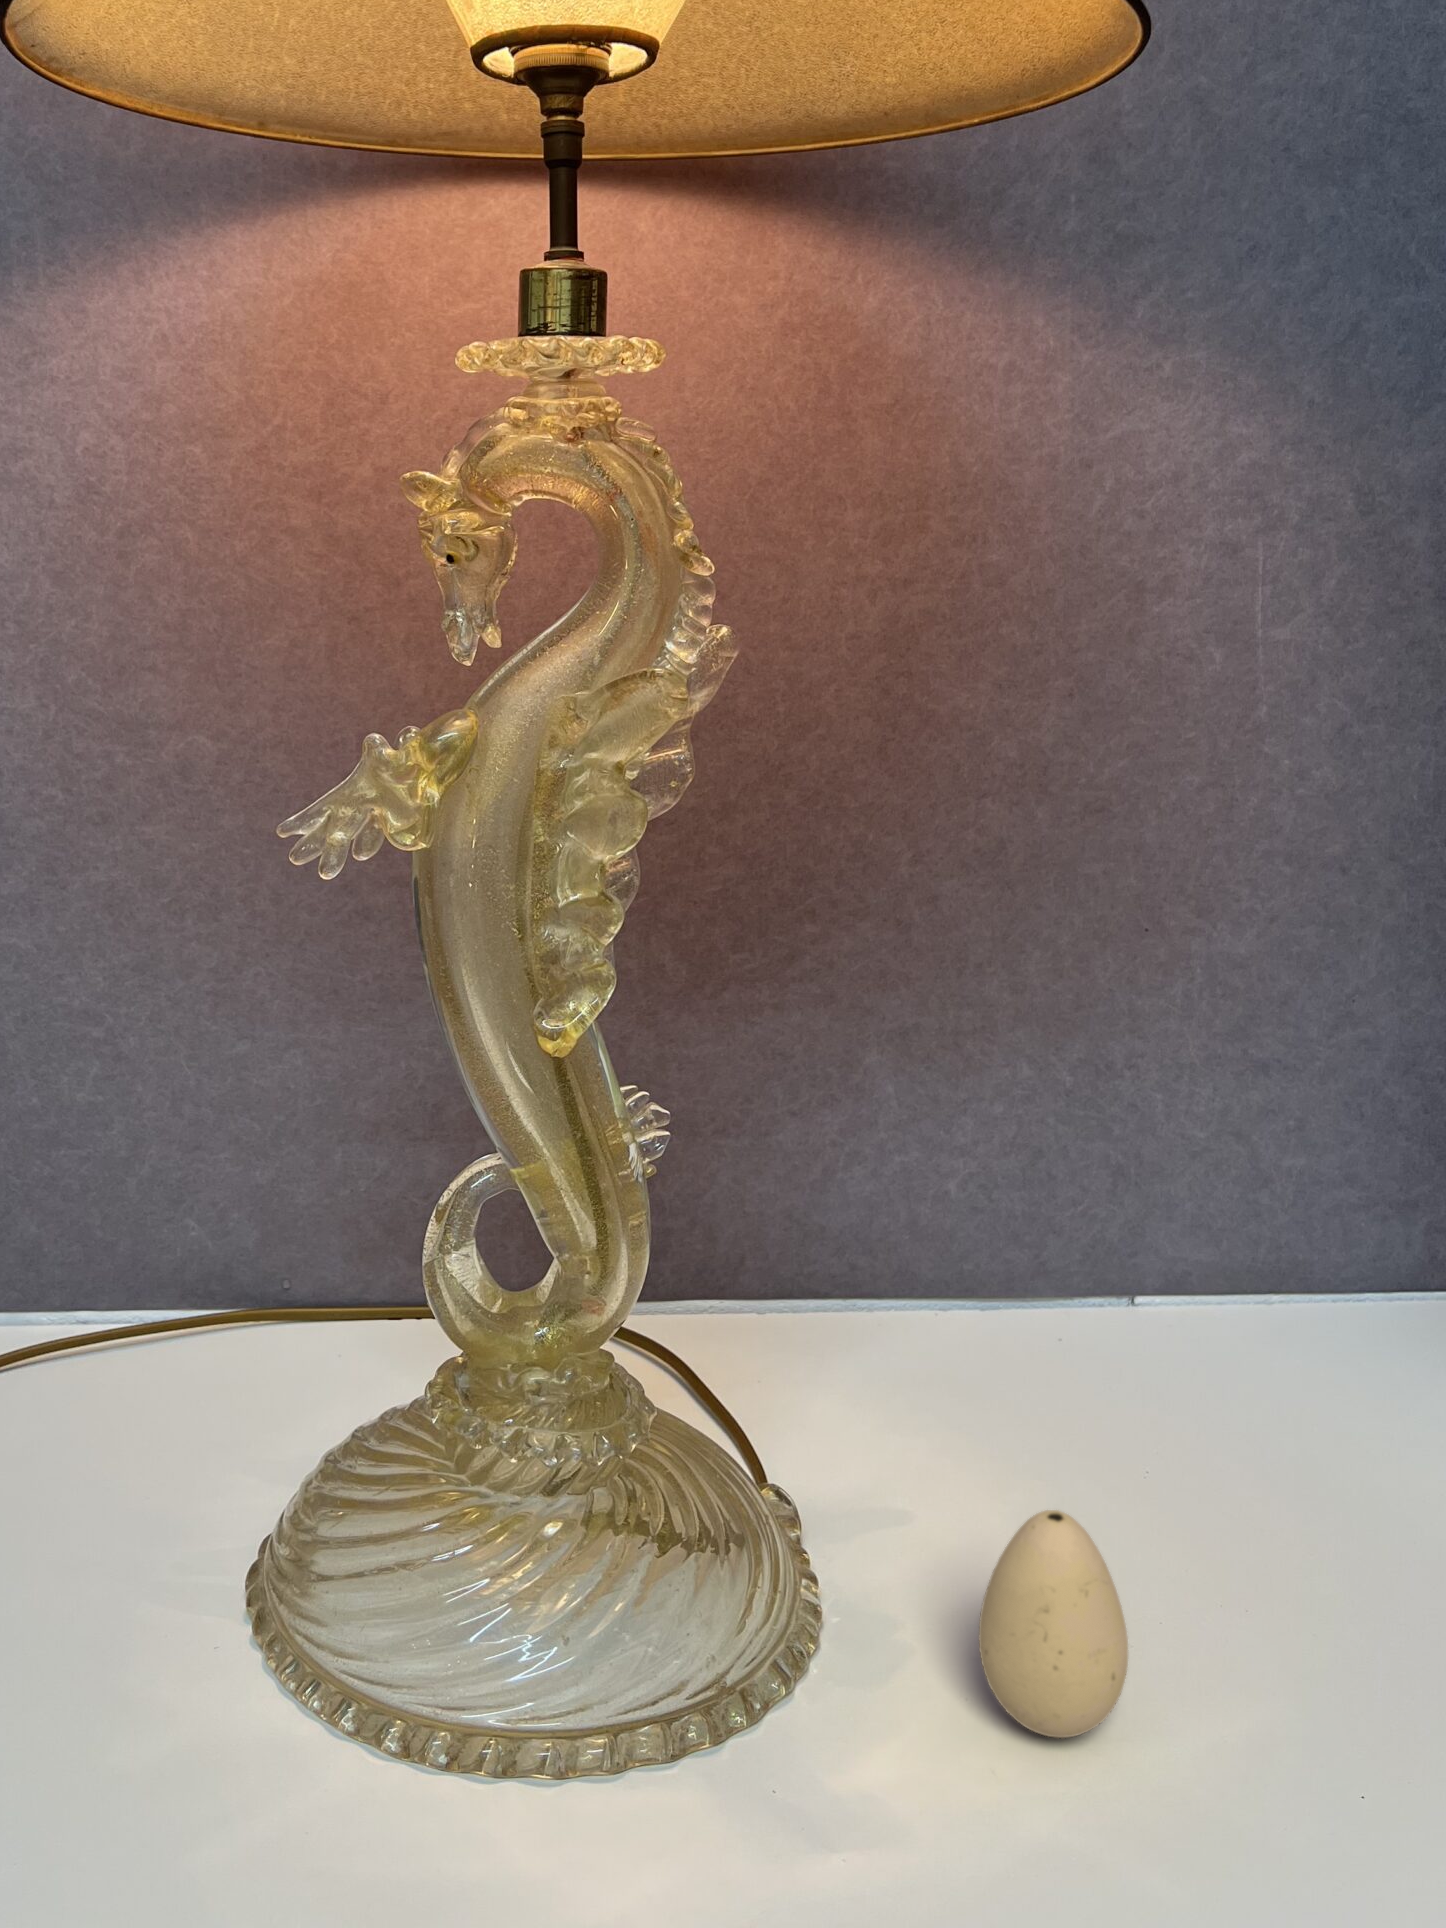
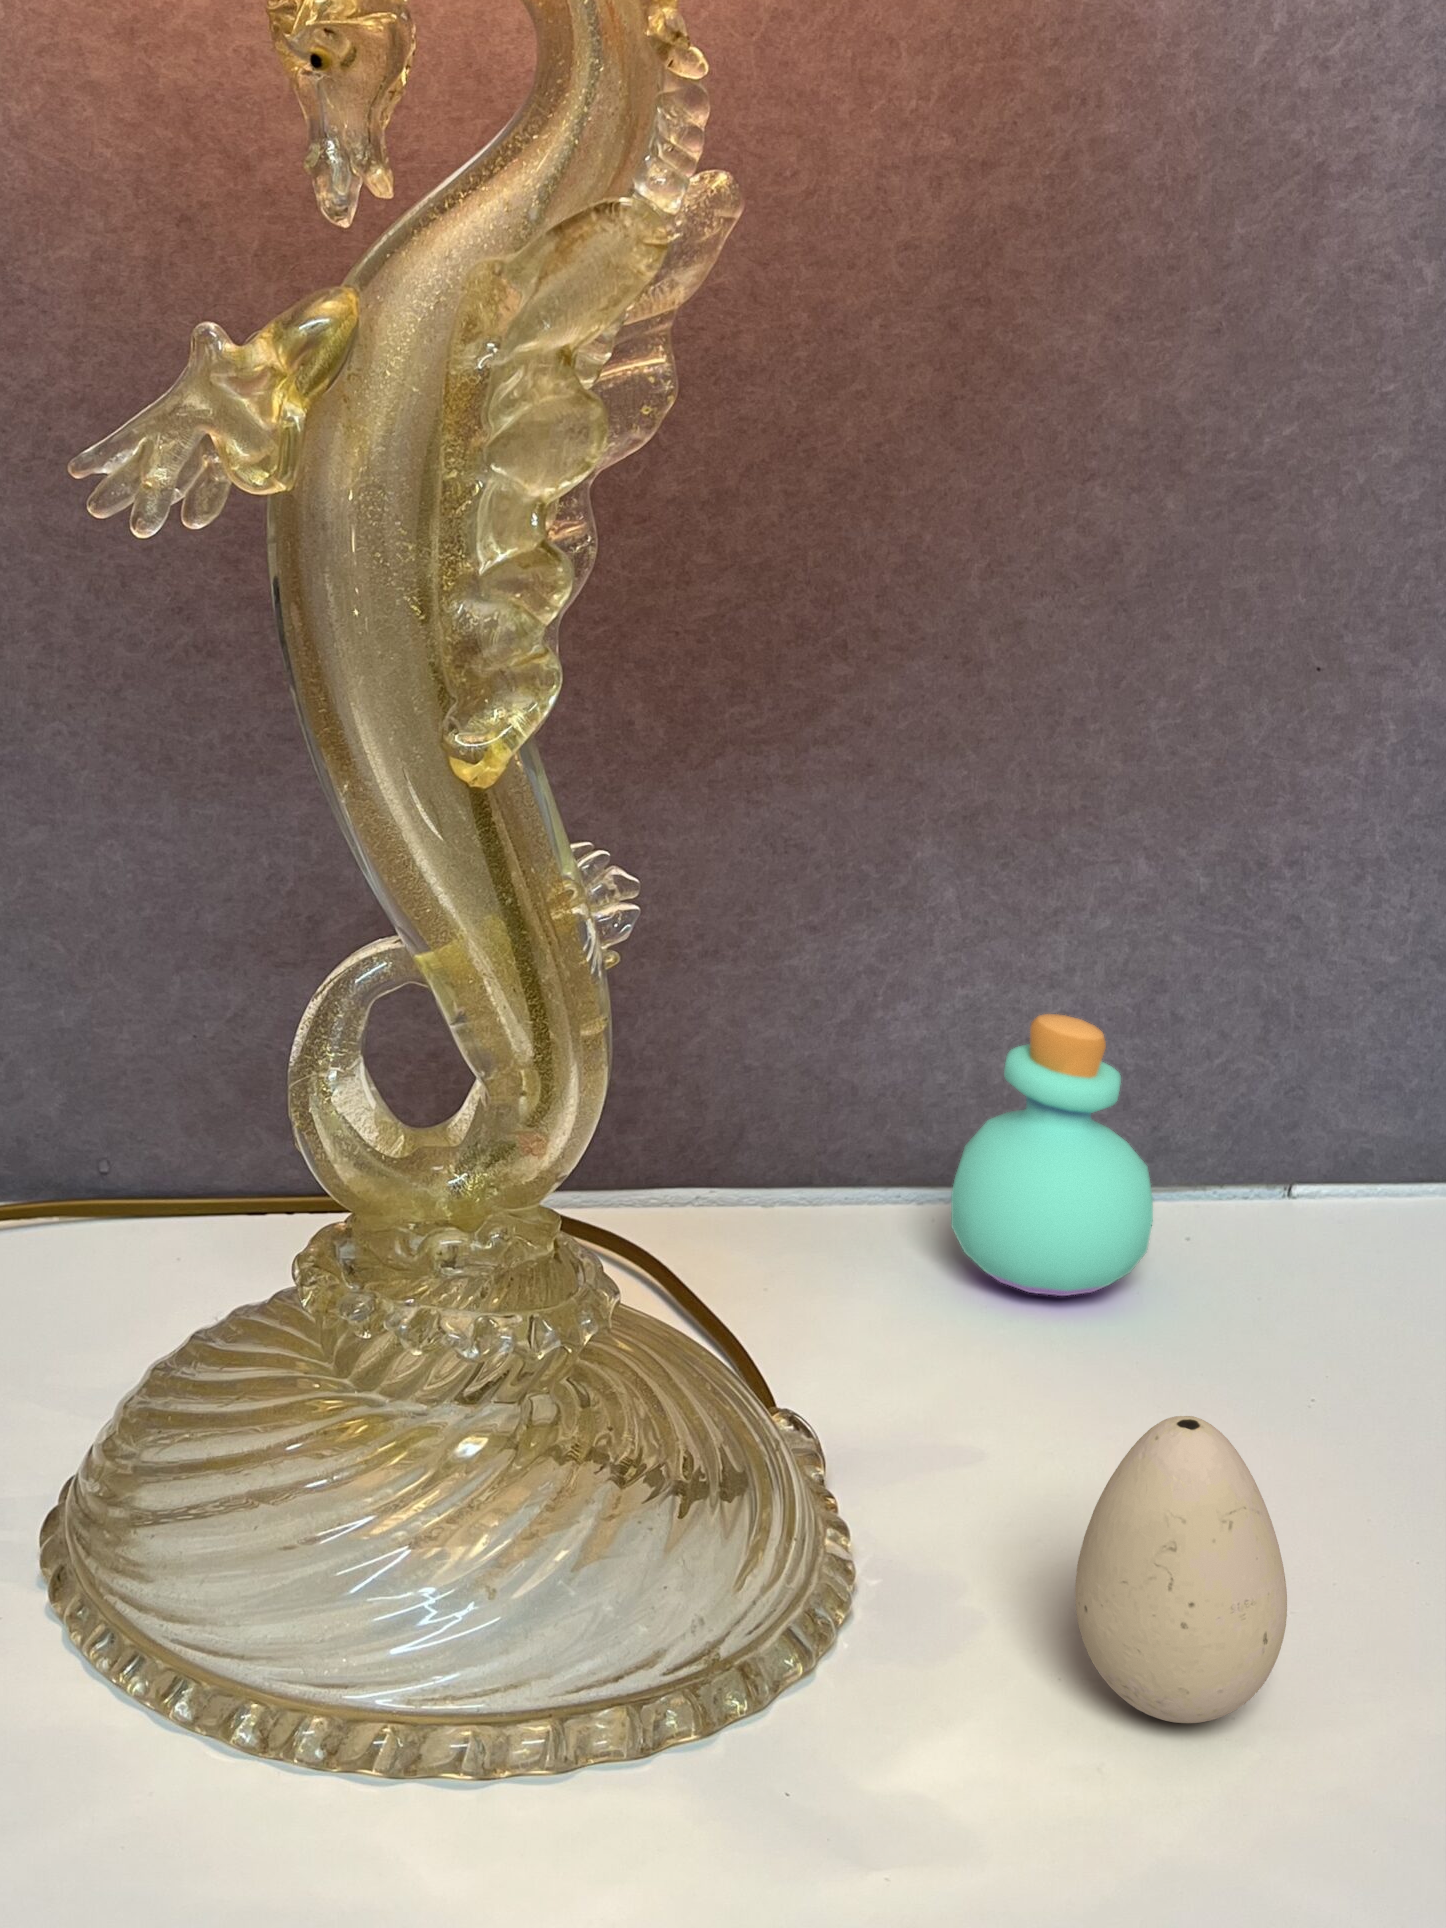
perfume bottle: none [888,1186,1030,1392] -> present [951,1014,1153,1296]

